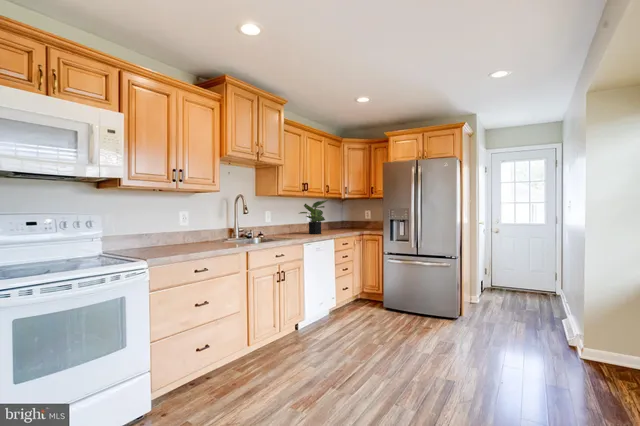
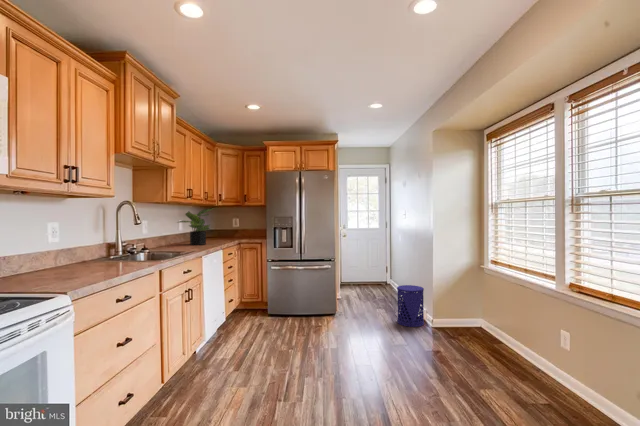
waste bin: none [533,297,574,353] -> present [397,285,424,327]

